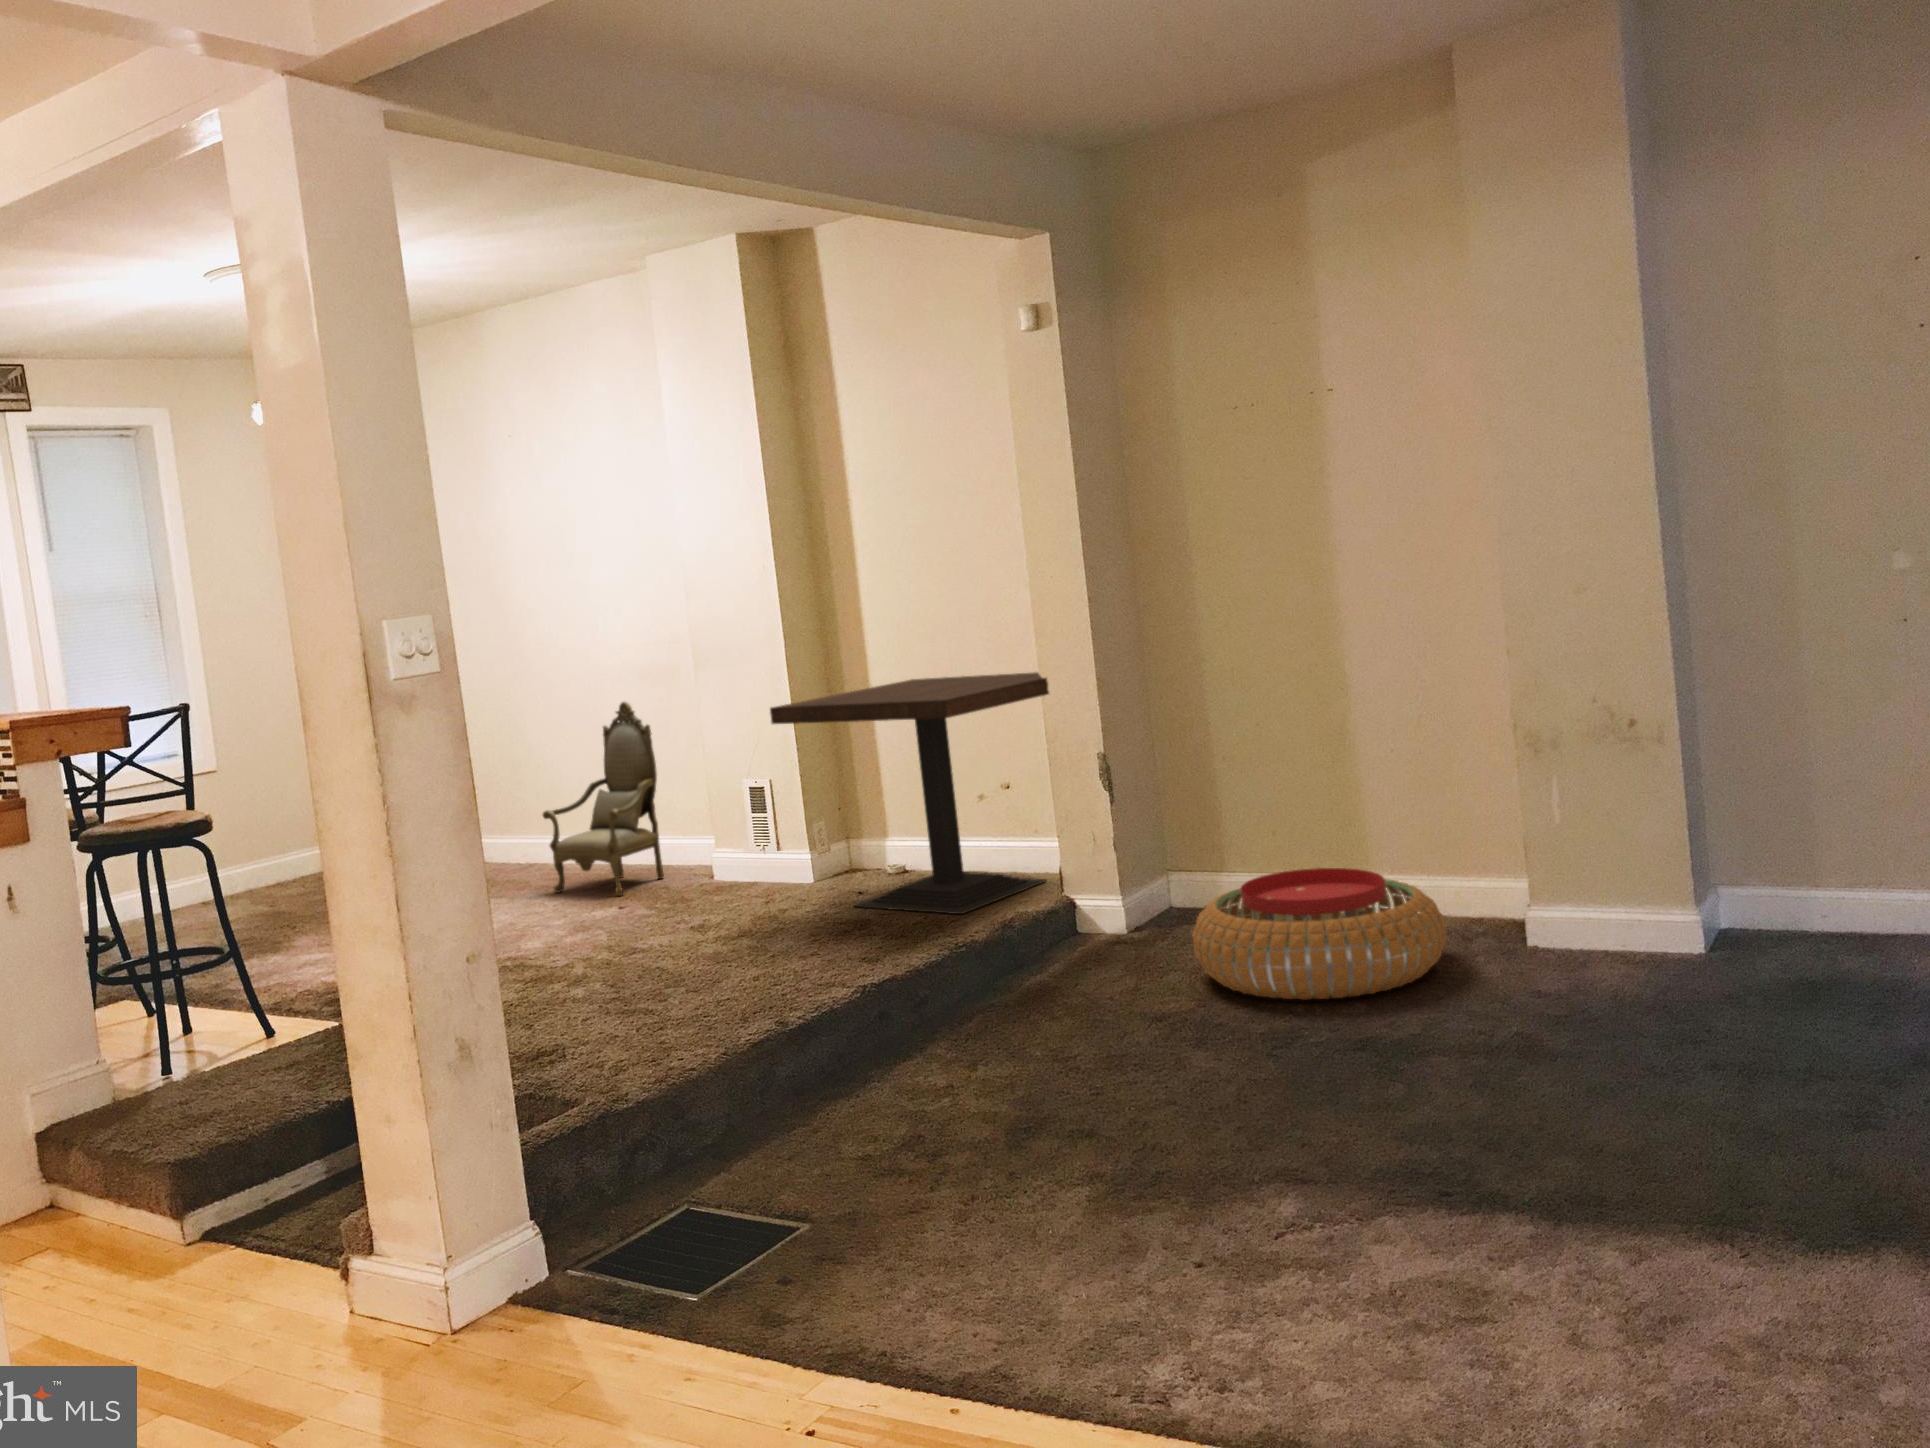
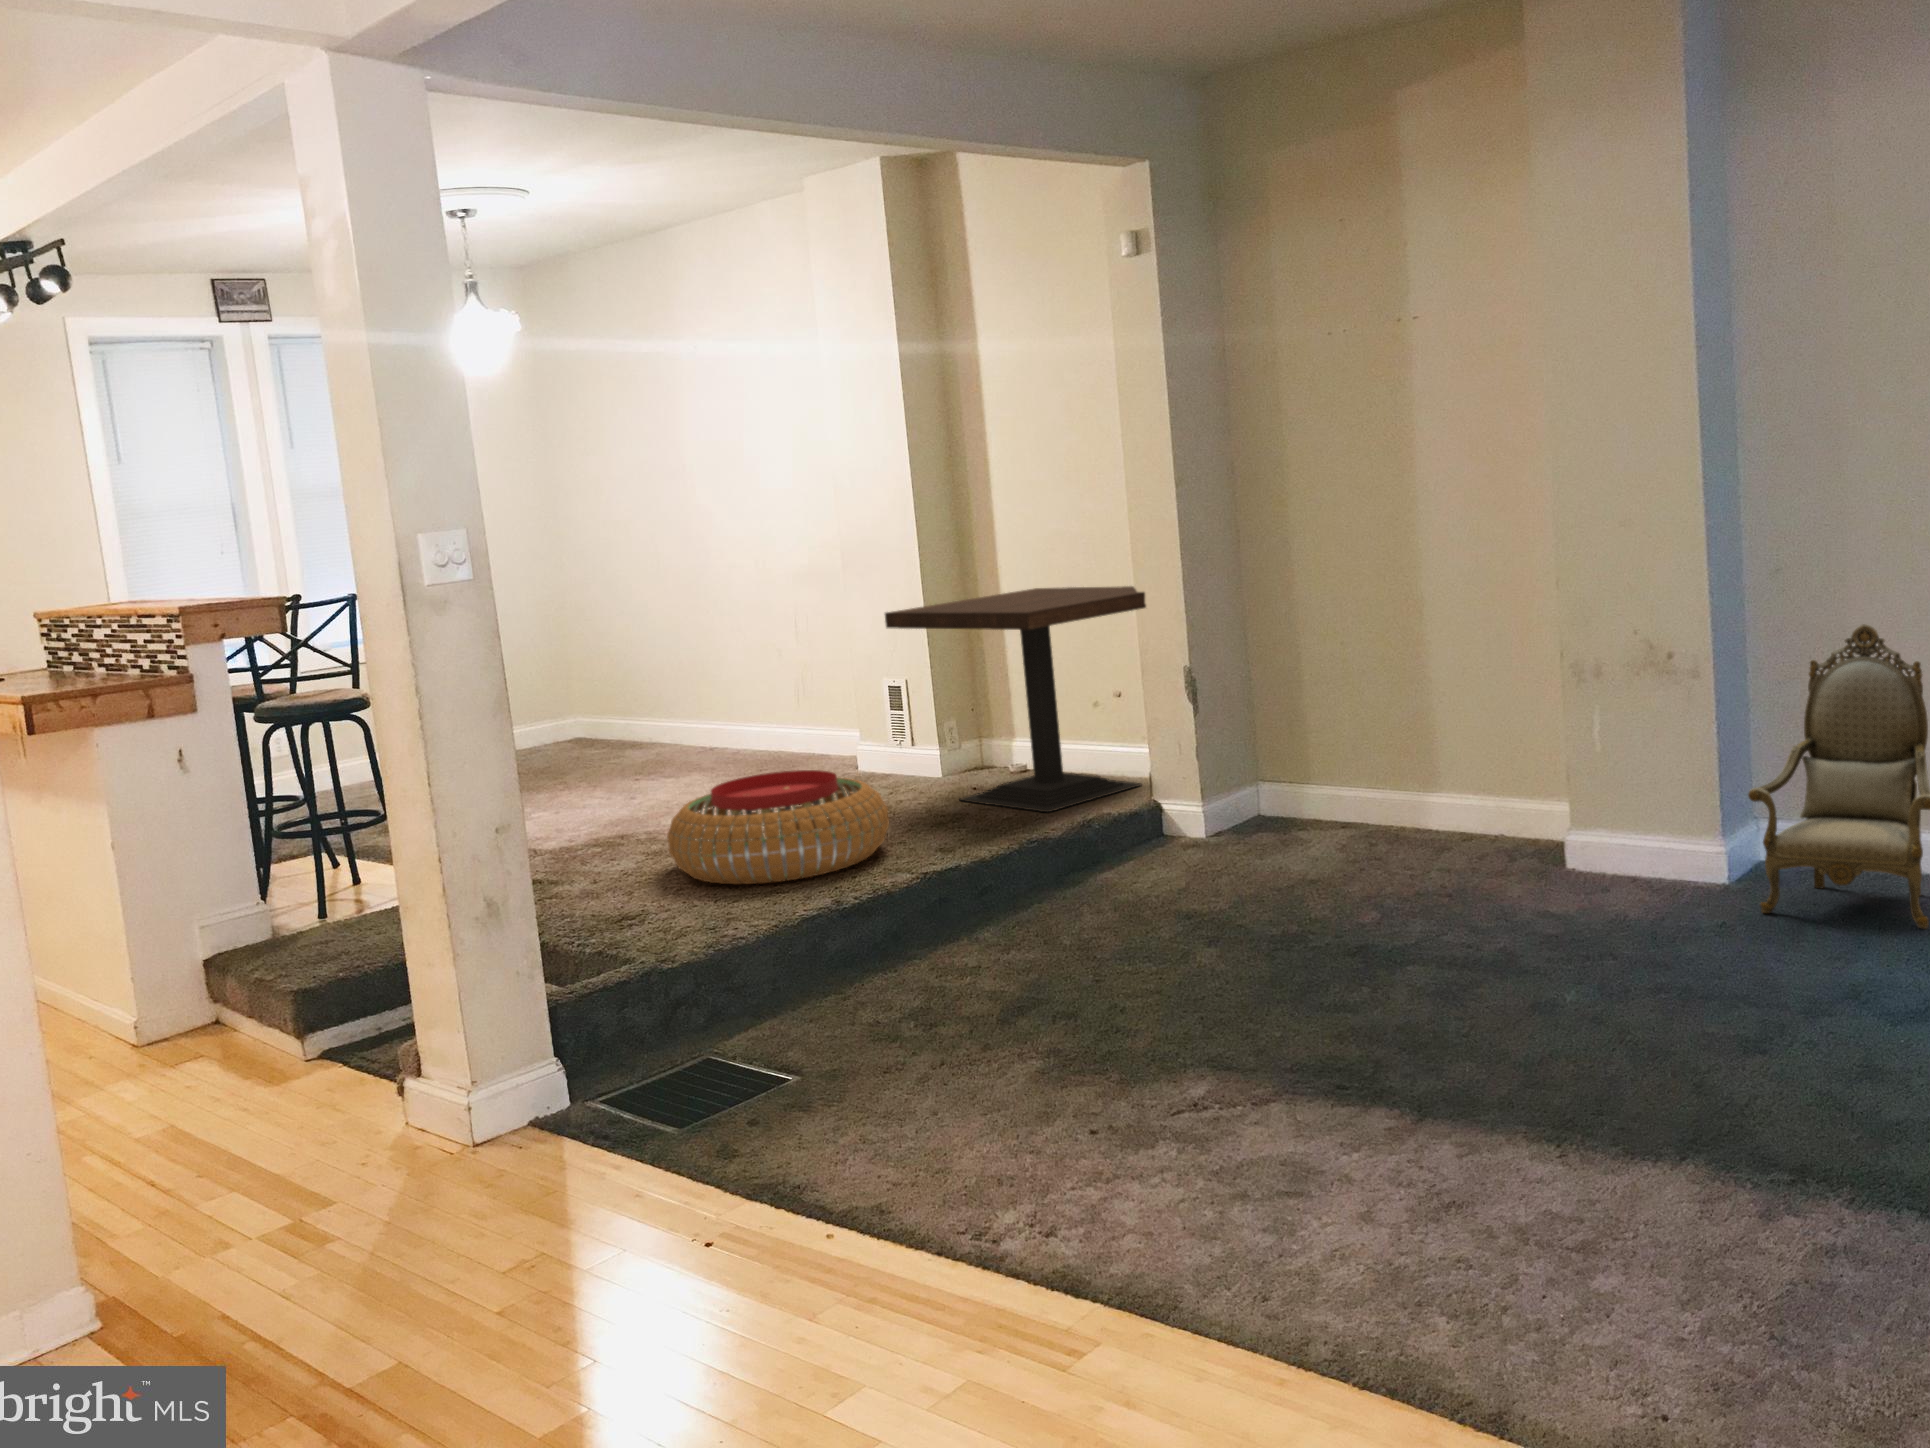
armchair: present [543,701,664,896] -> present [1748,624,1930,929]
pouf: present [1192,868,1446,1000] -> present [667,770,889,884]

